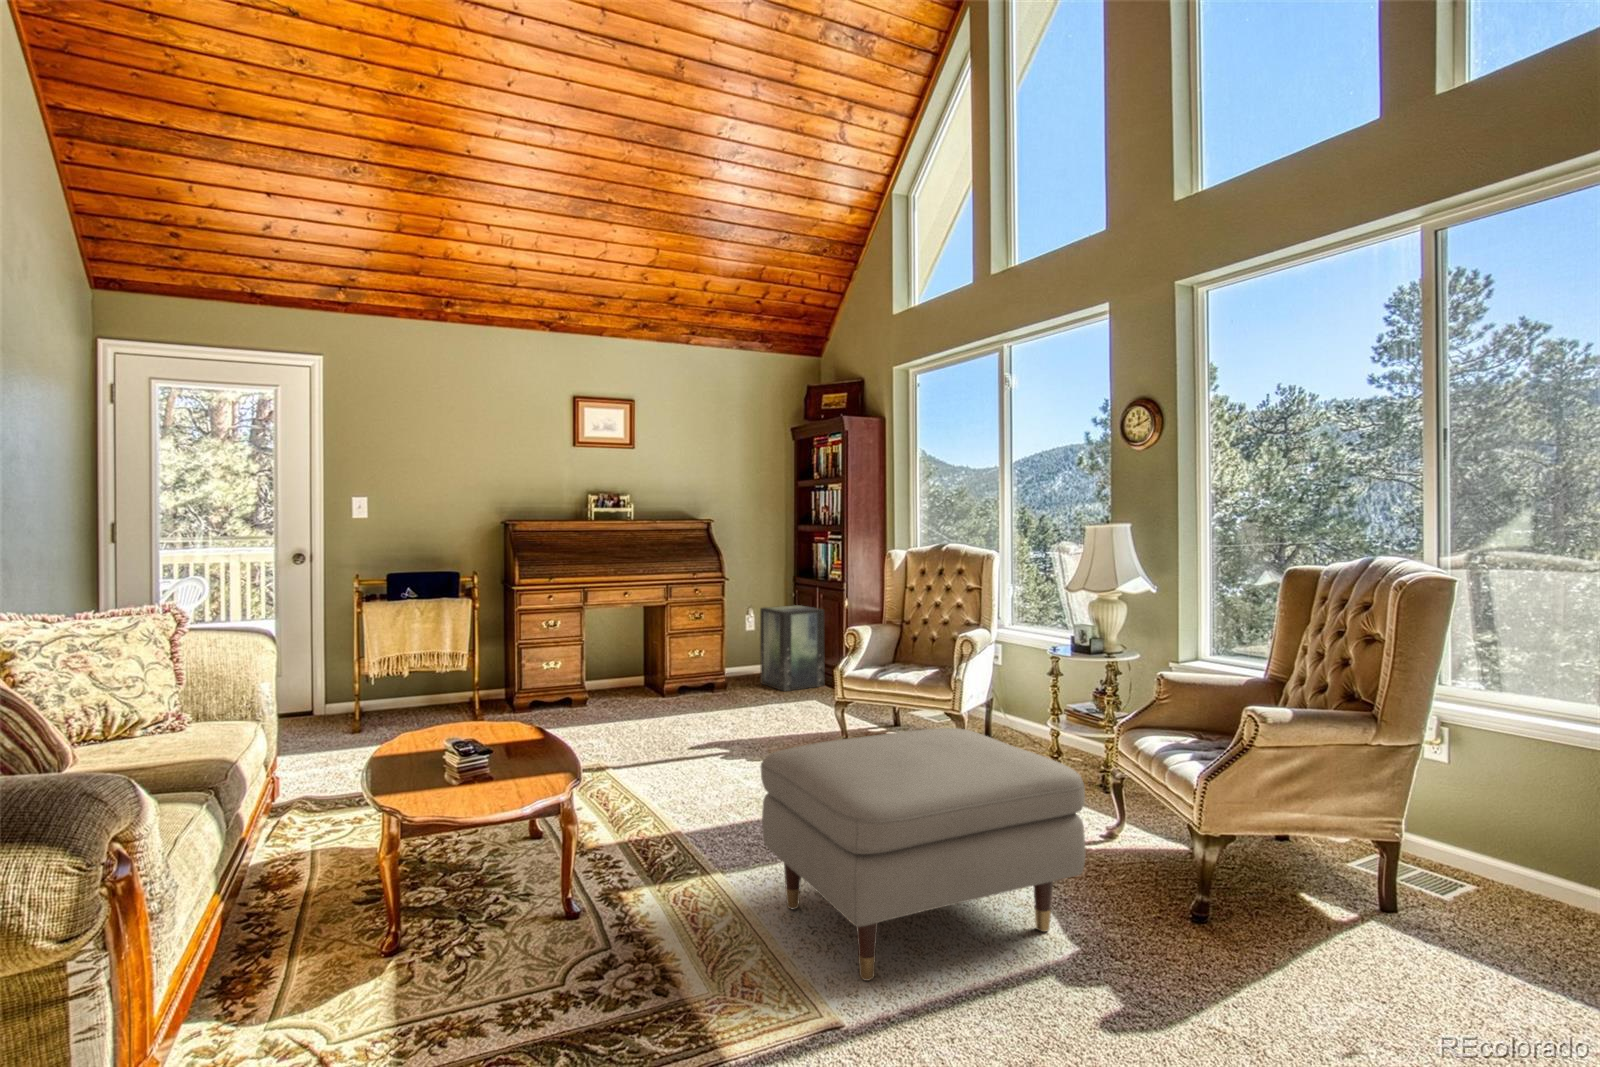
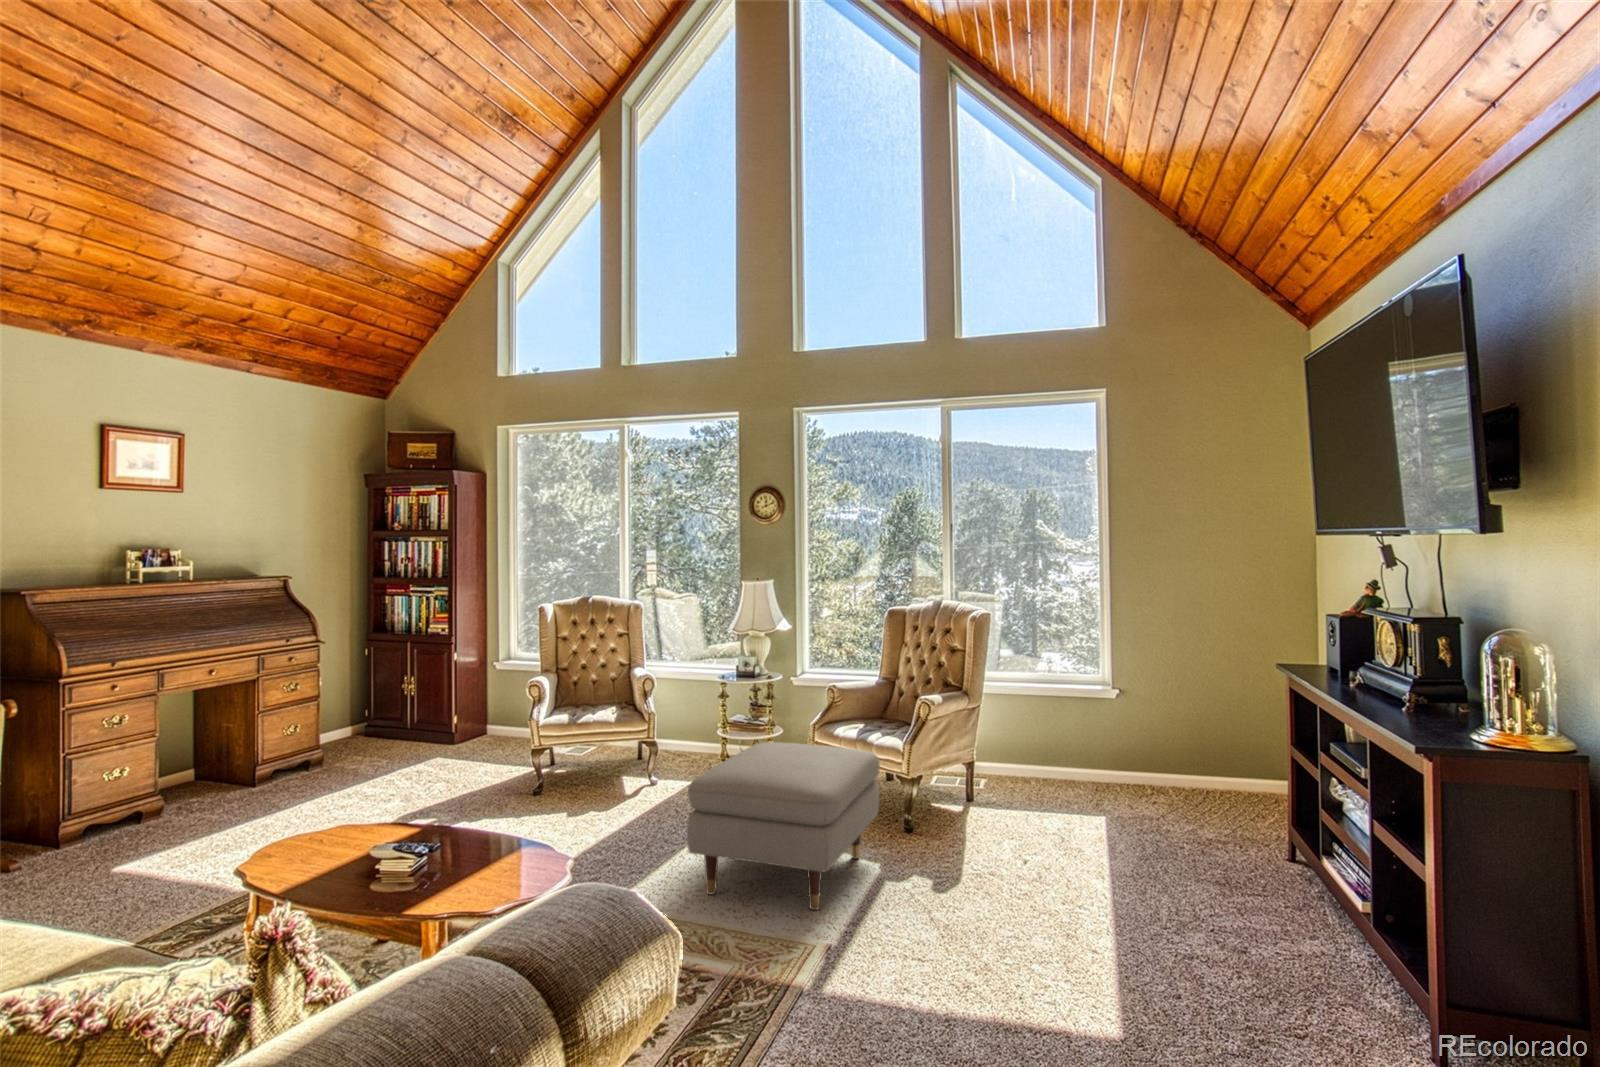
storage box: present [760,605,824,691] -> none [342,662,418,755]

